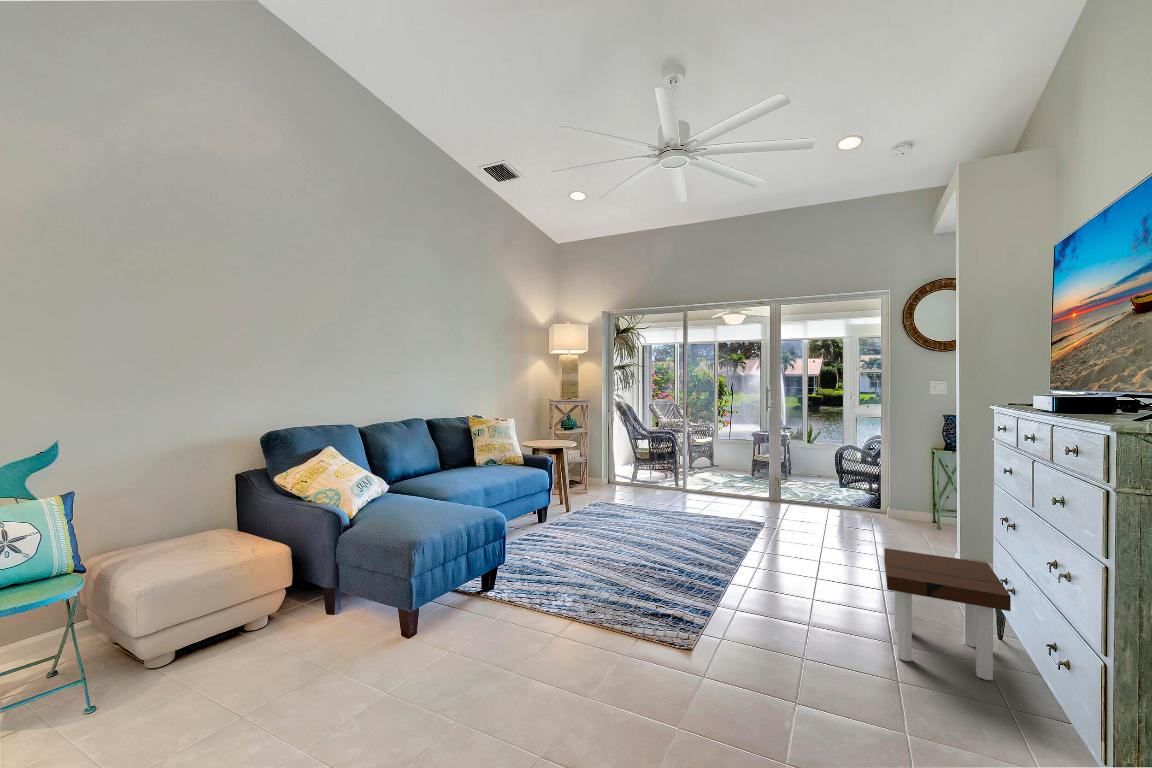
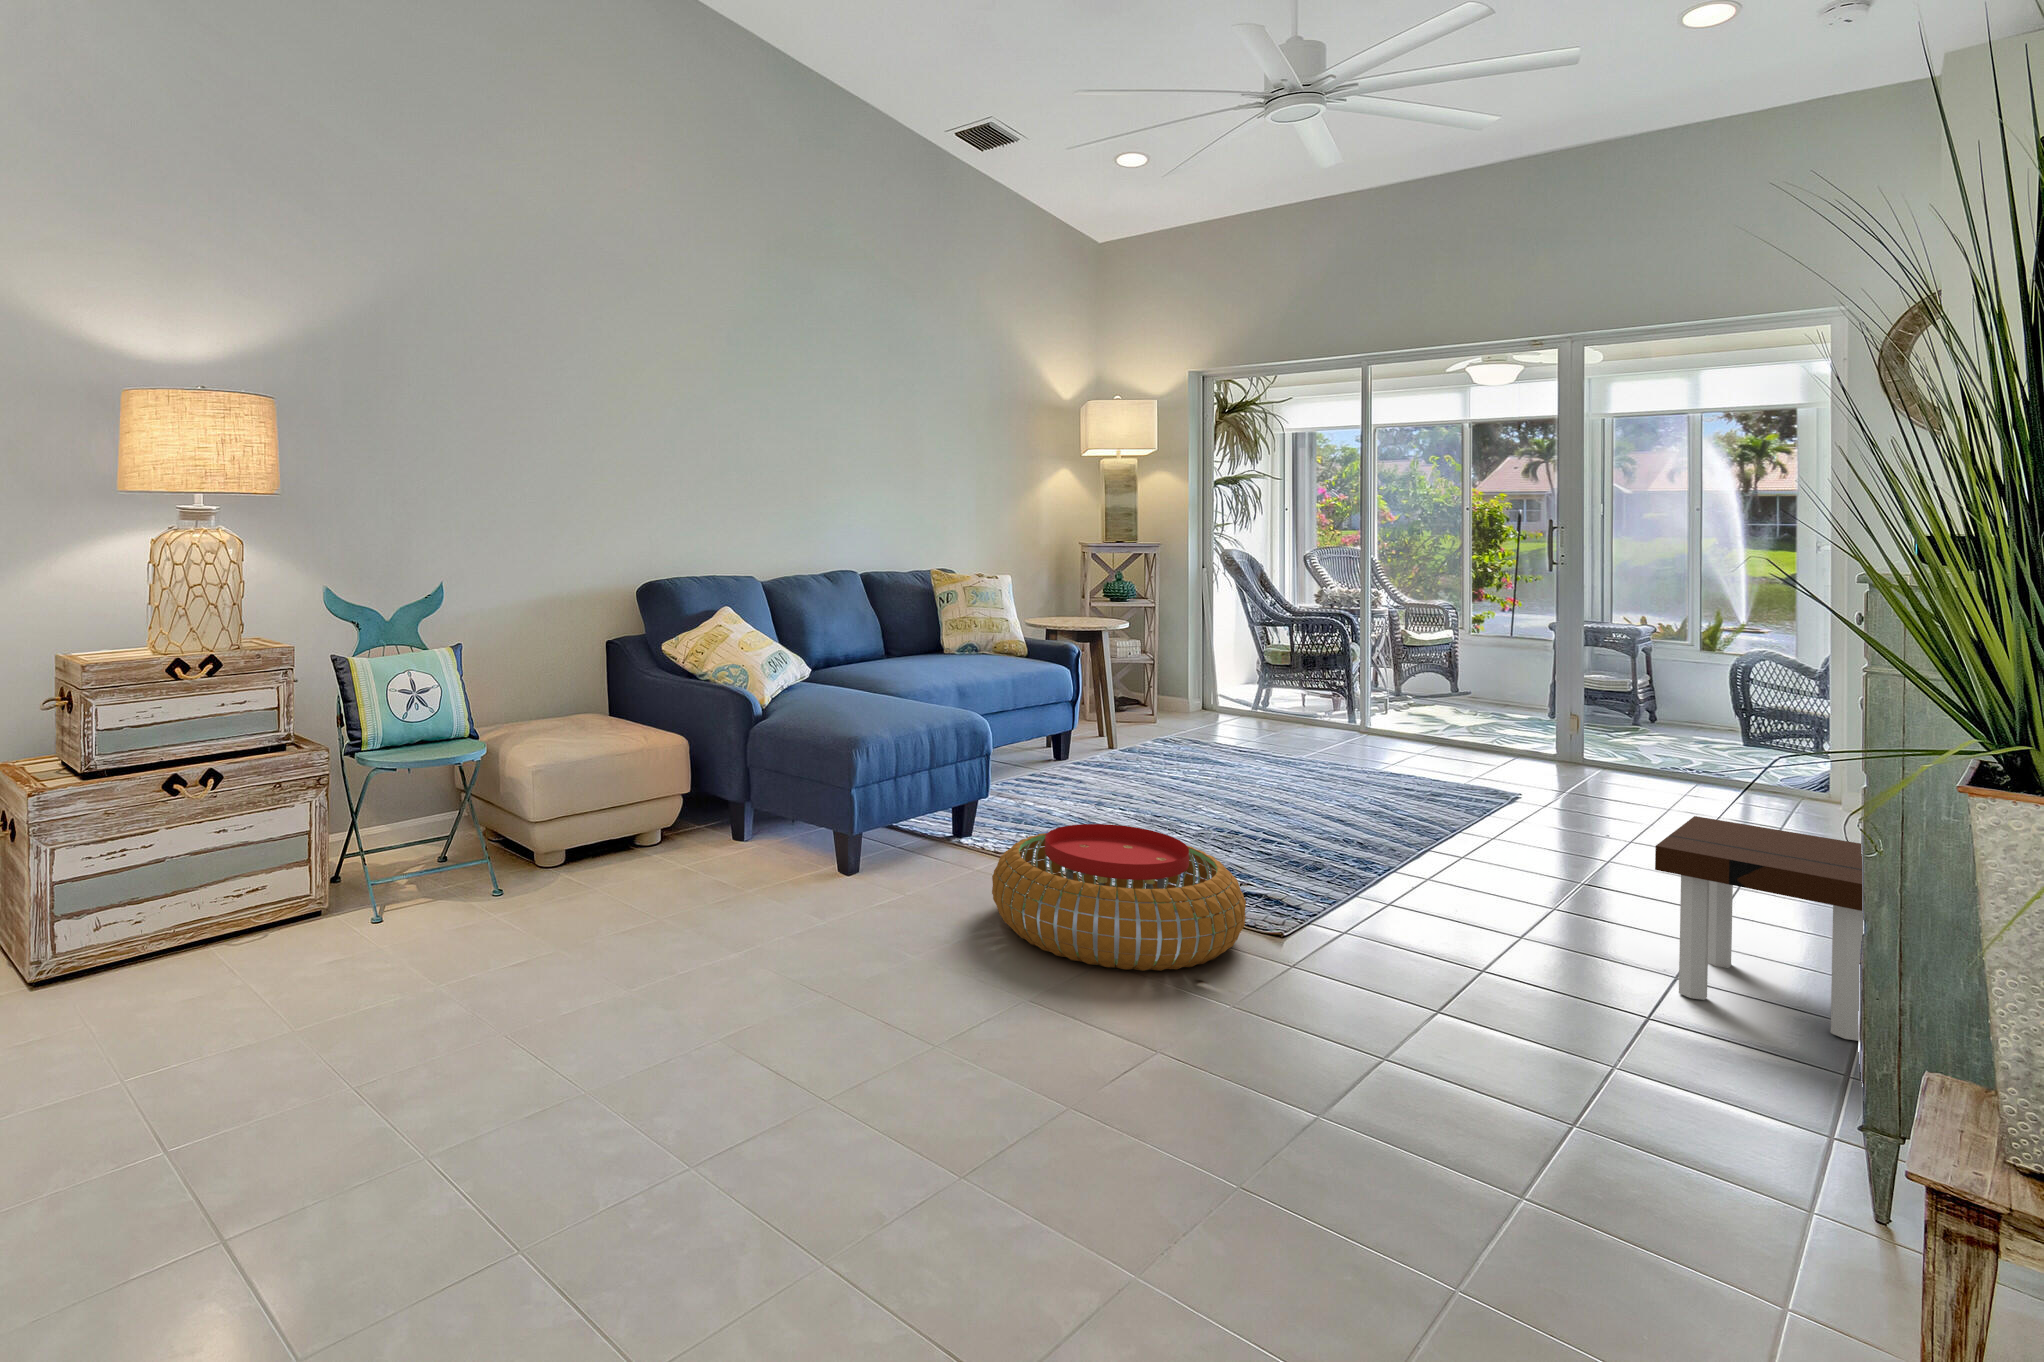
pouf: none [510,587,672,702] -> present [992,824,1246,971]

